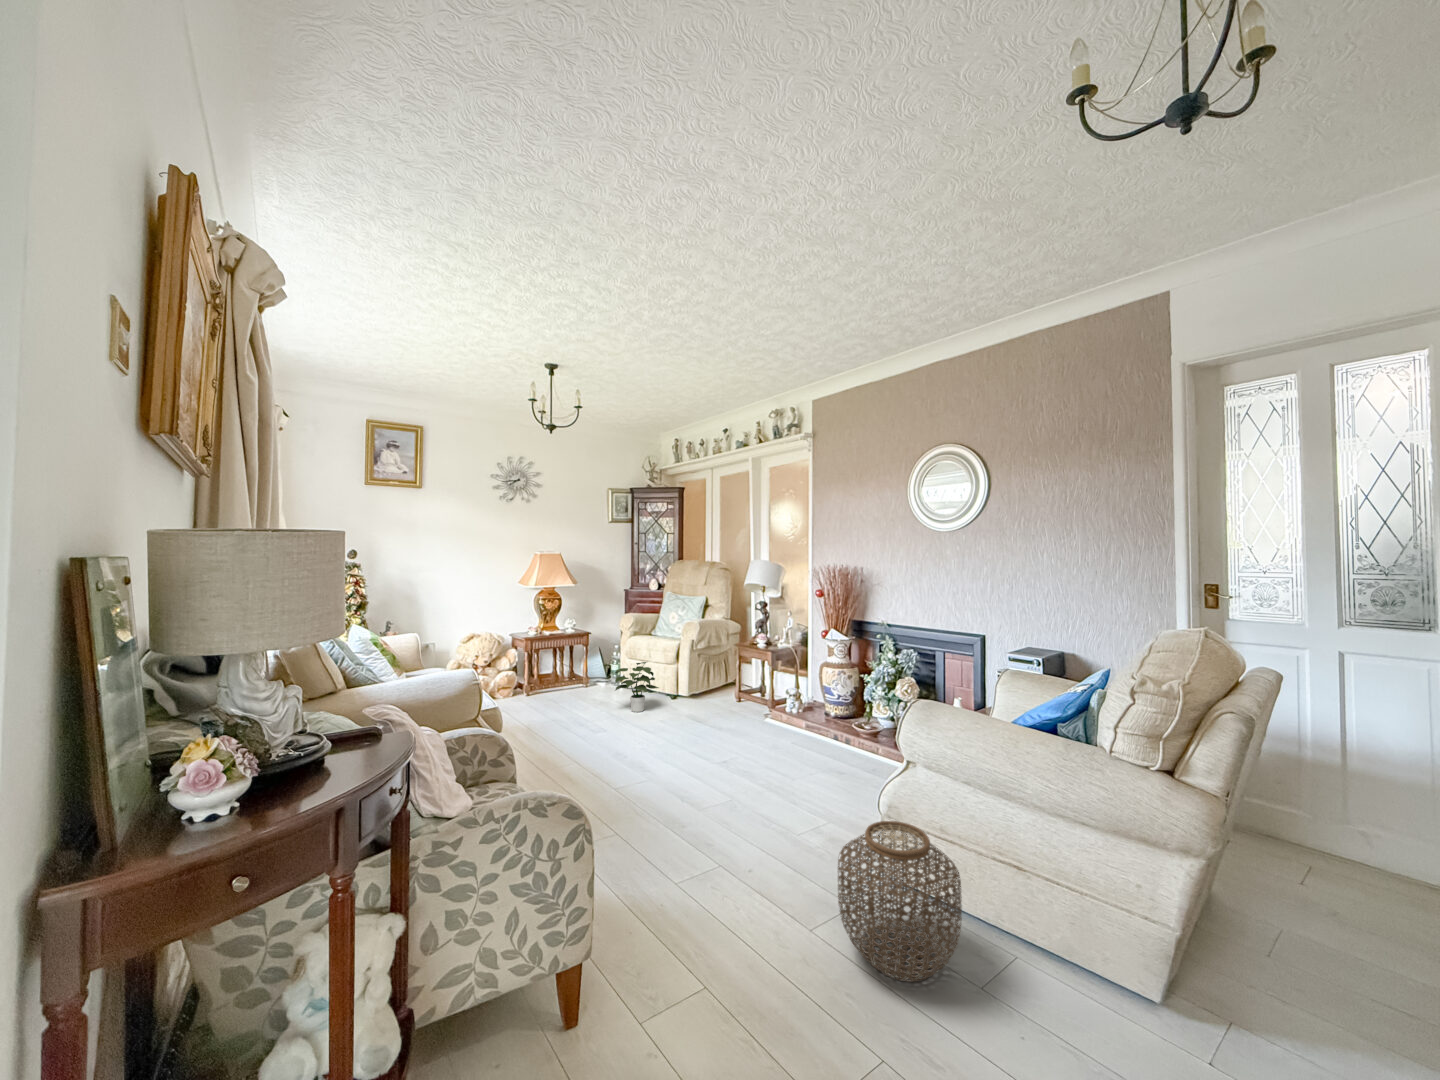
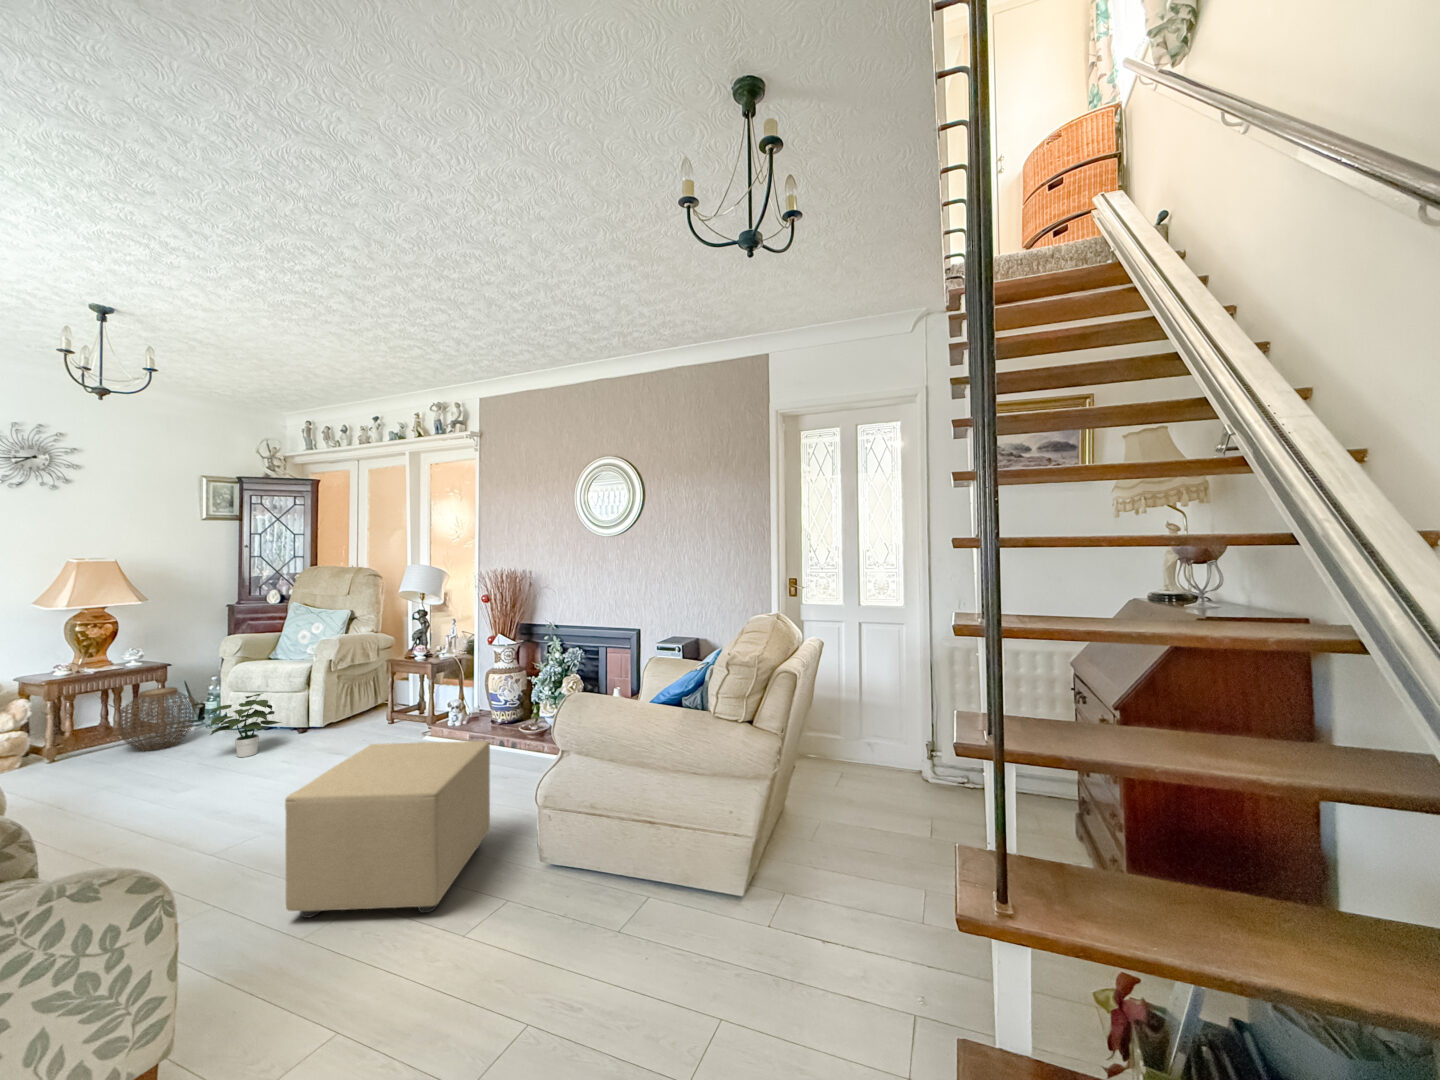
ottoman: none [665,720,832,899] -> present [285,741,490,918]
woven basket: present [838,821,962,982] -> present [119,687,195,751]

